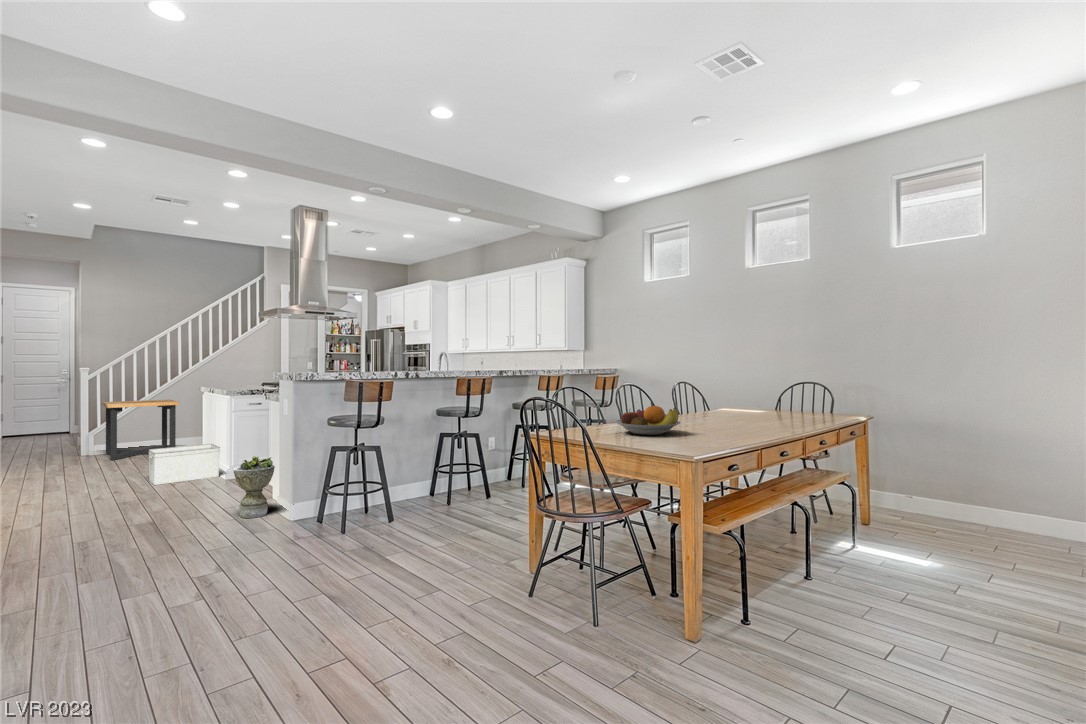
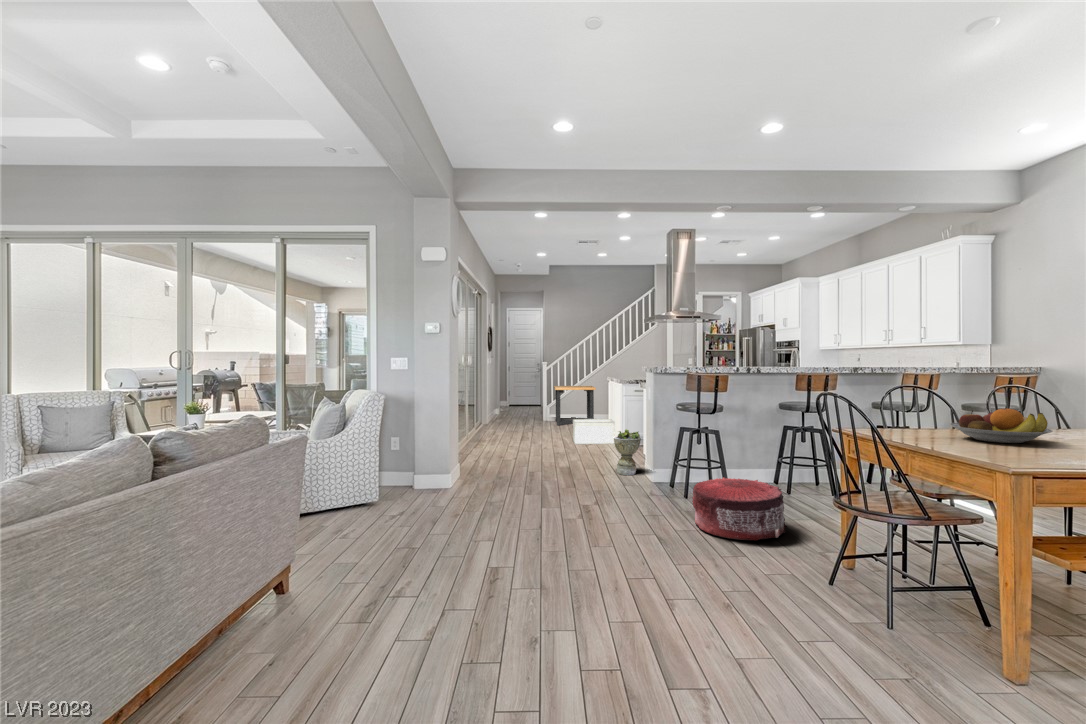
pouf: none [368,497,470,572] -> present [692,477,787,540]

